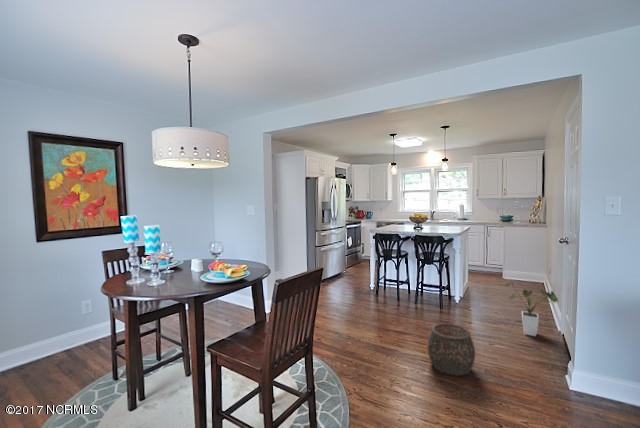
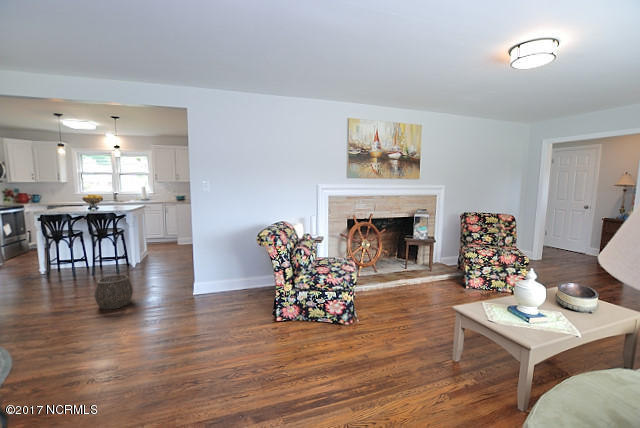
house plant: present [506,283,558,336] -> none [164,240,196,274]

